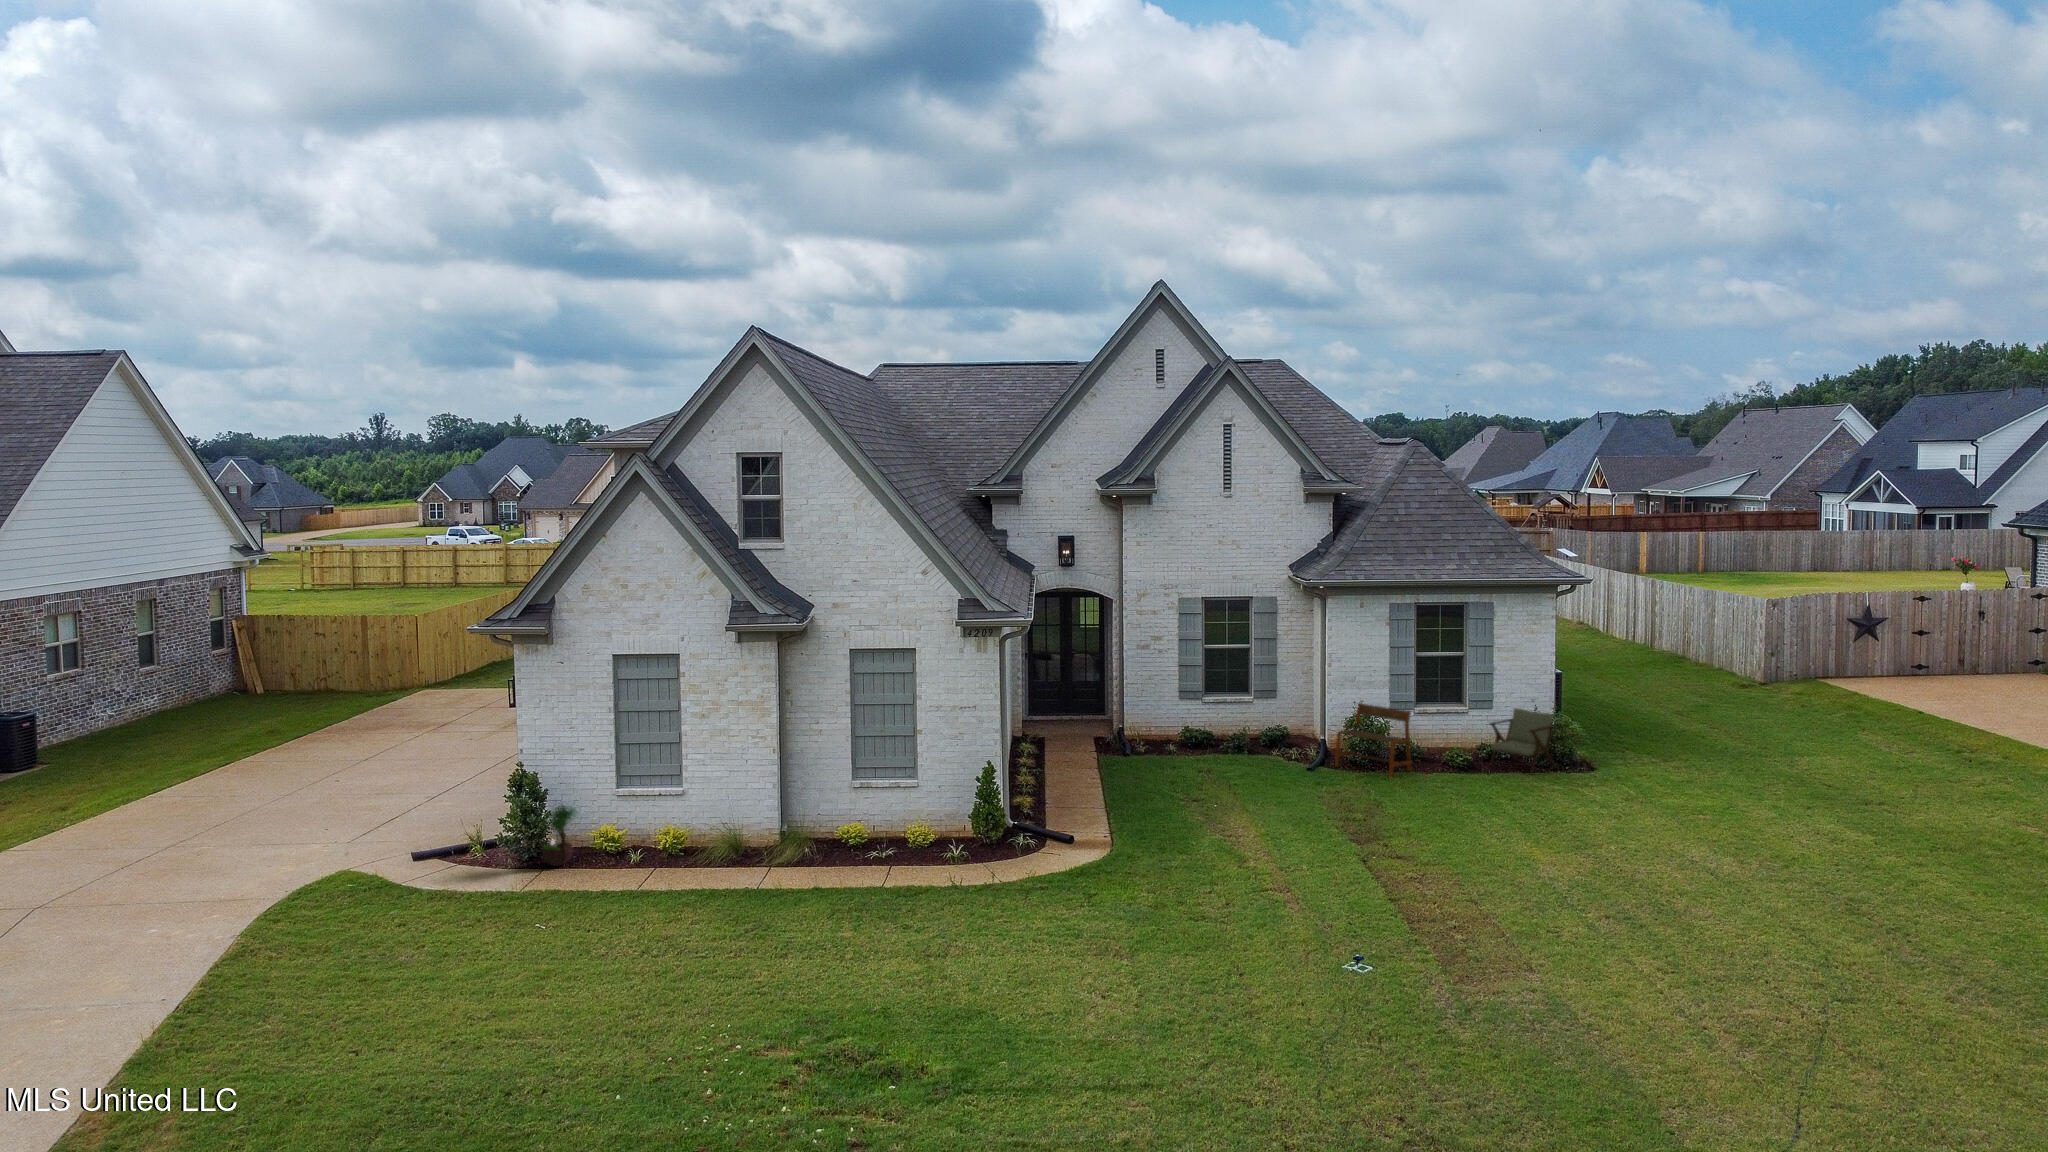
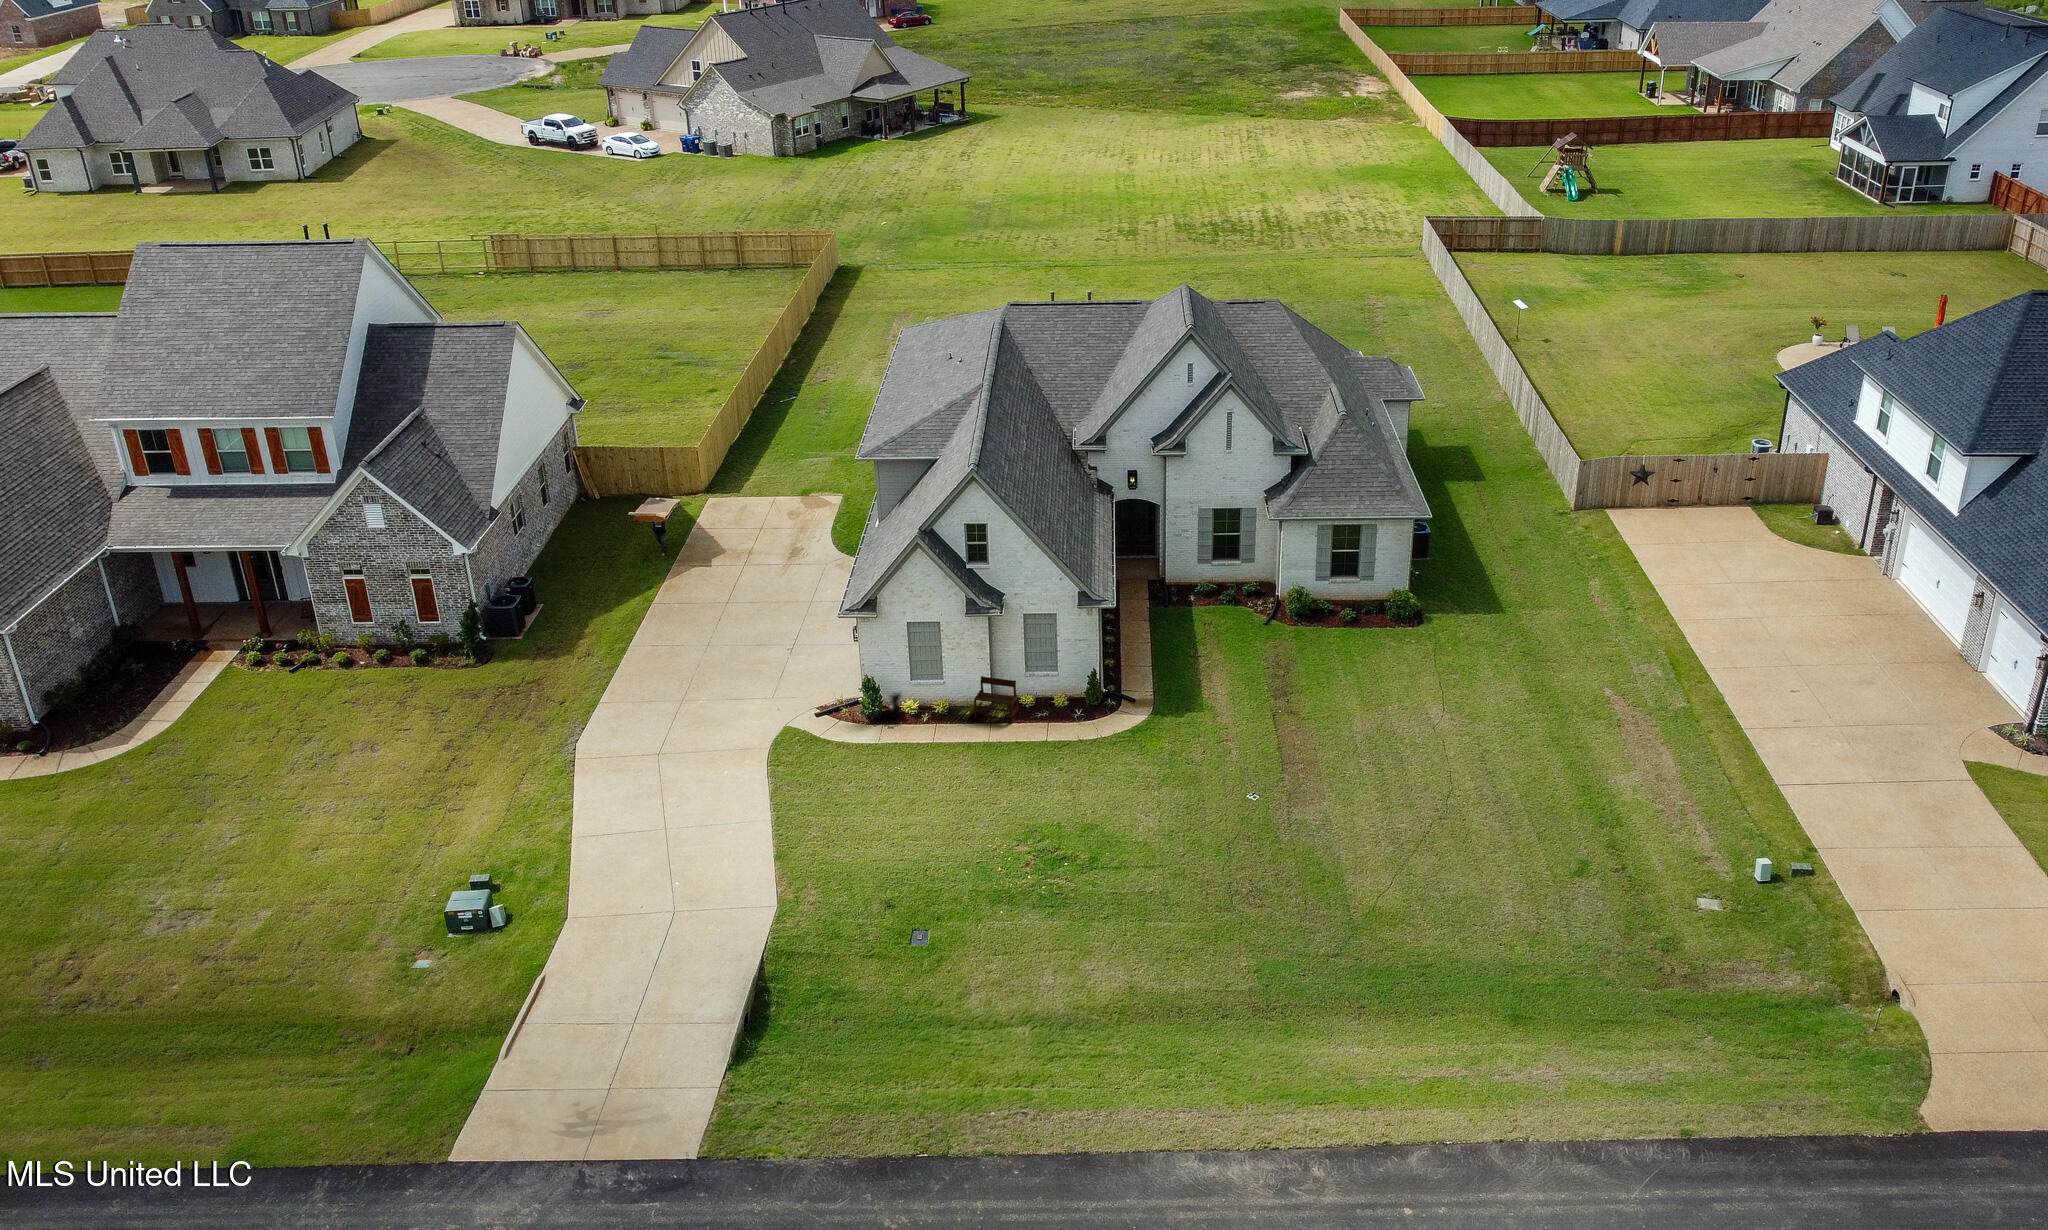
bench: present [1335,703,1412,778] -> present [974,676,1019,724]
lounge chair: present [1490,708,1557,775] -> none [1367,584,1404,627]

